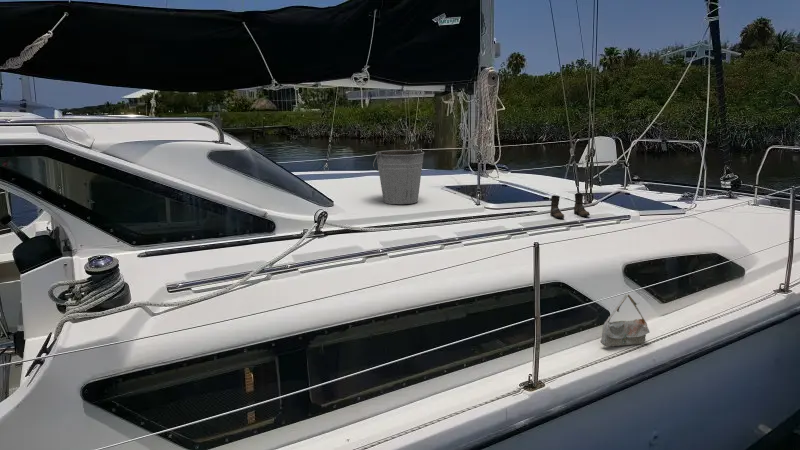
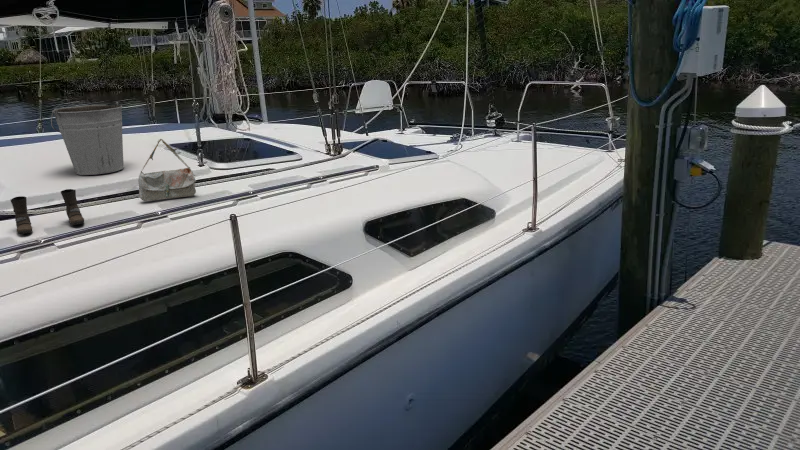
boots: present [550,194,590,218] -> present [11,189,84,234]
bag: present [601,294,649,346] -> present [138,139,196,201]

